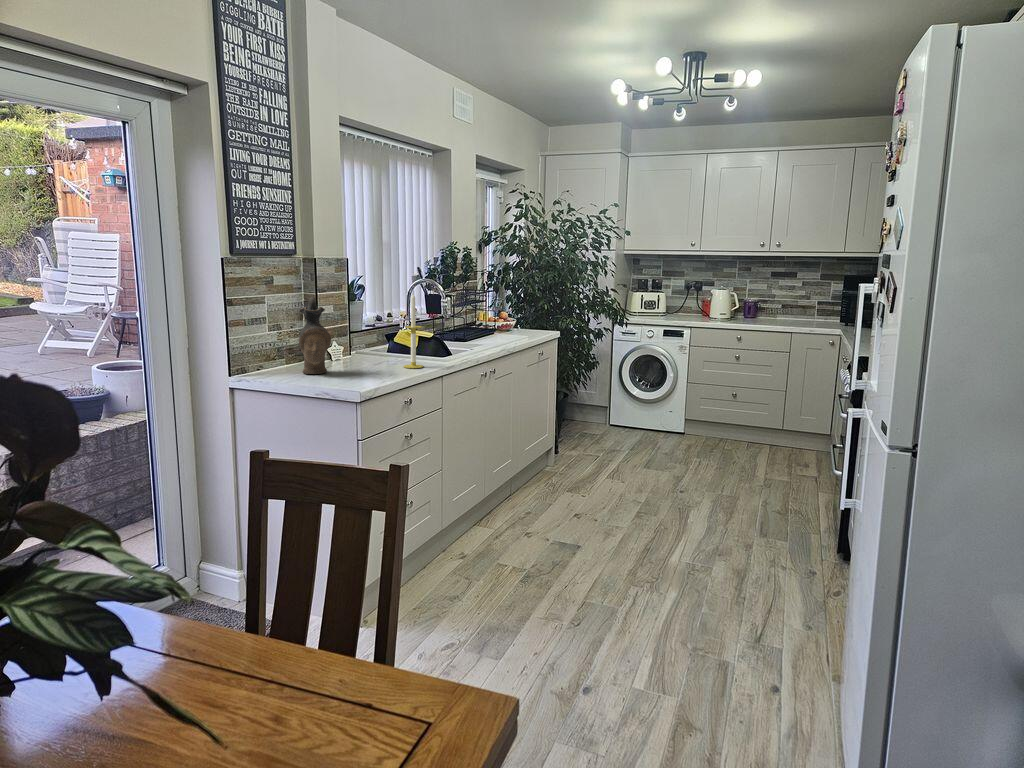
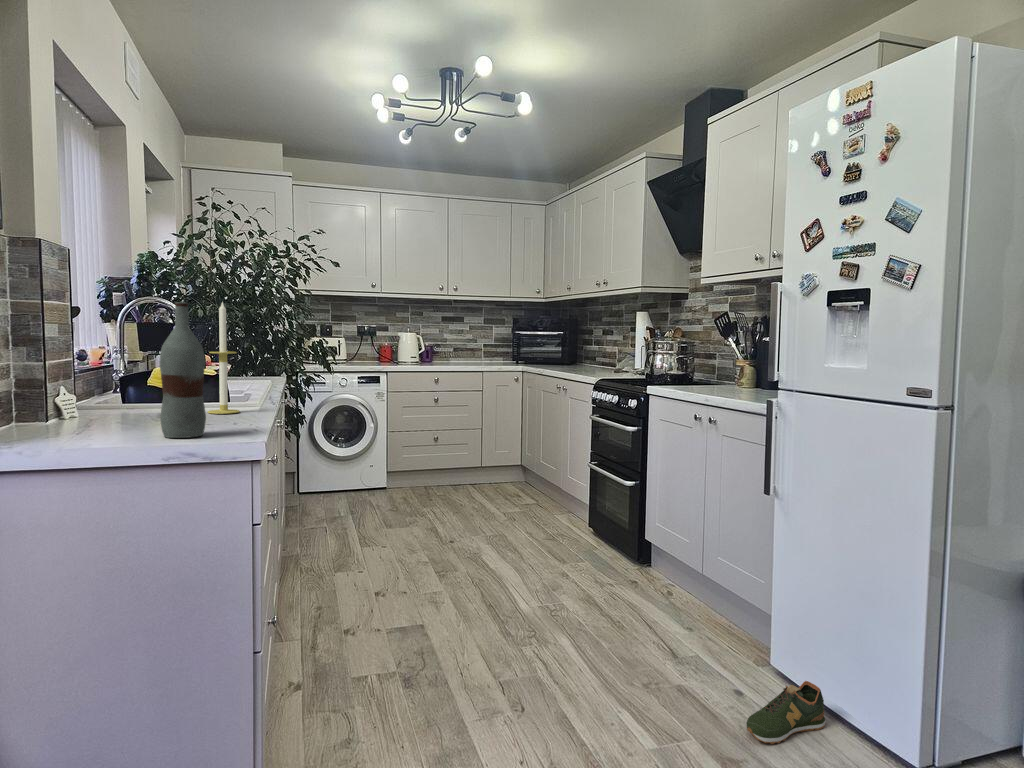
ceramic pitcher: present [299,297,331,374] -> none [55,299,121,431]
bottle: none [332,303,358,385] -> present [159,302,206,438]
shoe: none [726,690,824,743] -> present [746,681,826,744]

